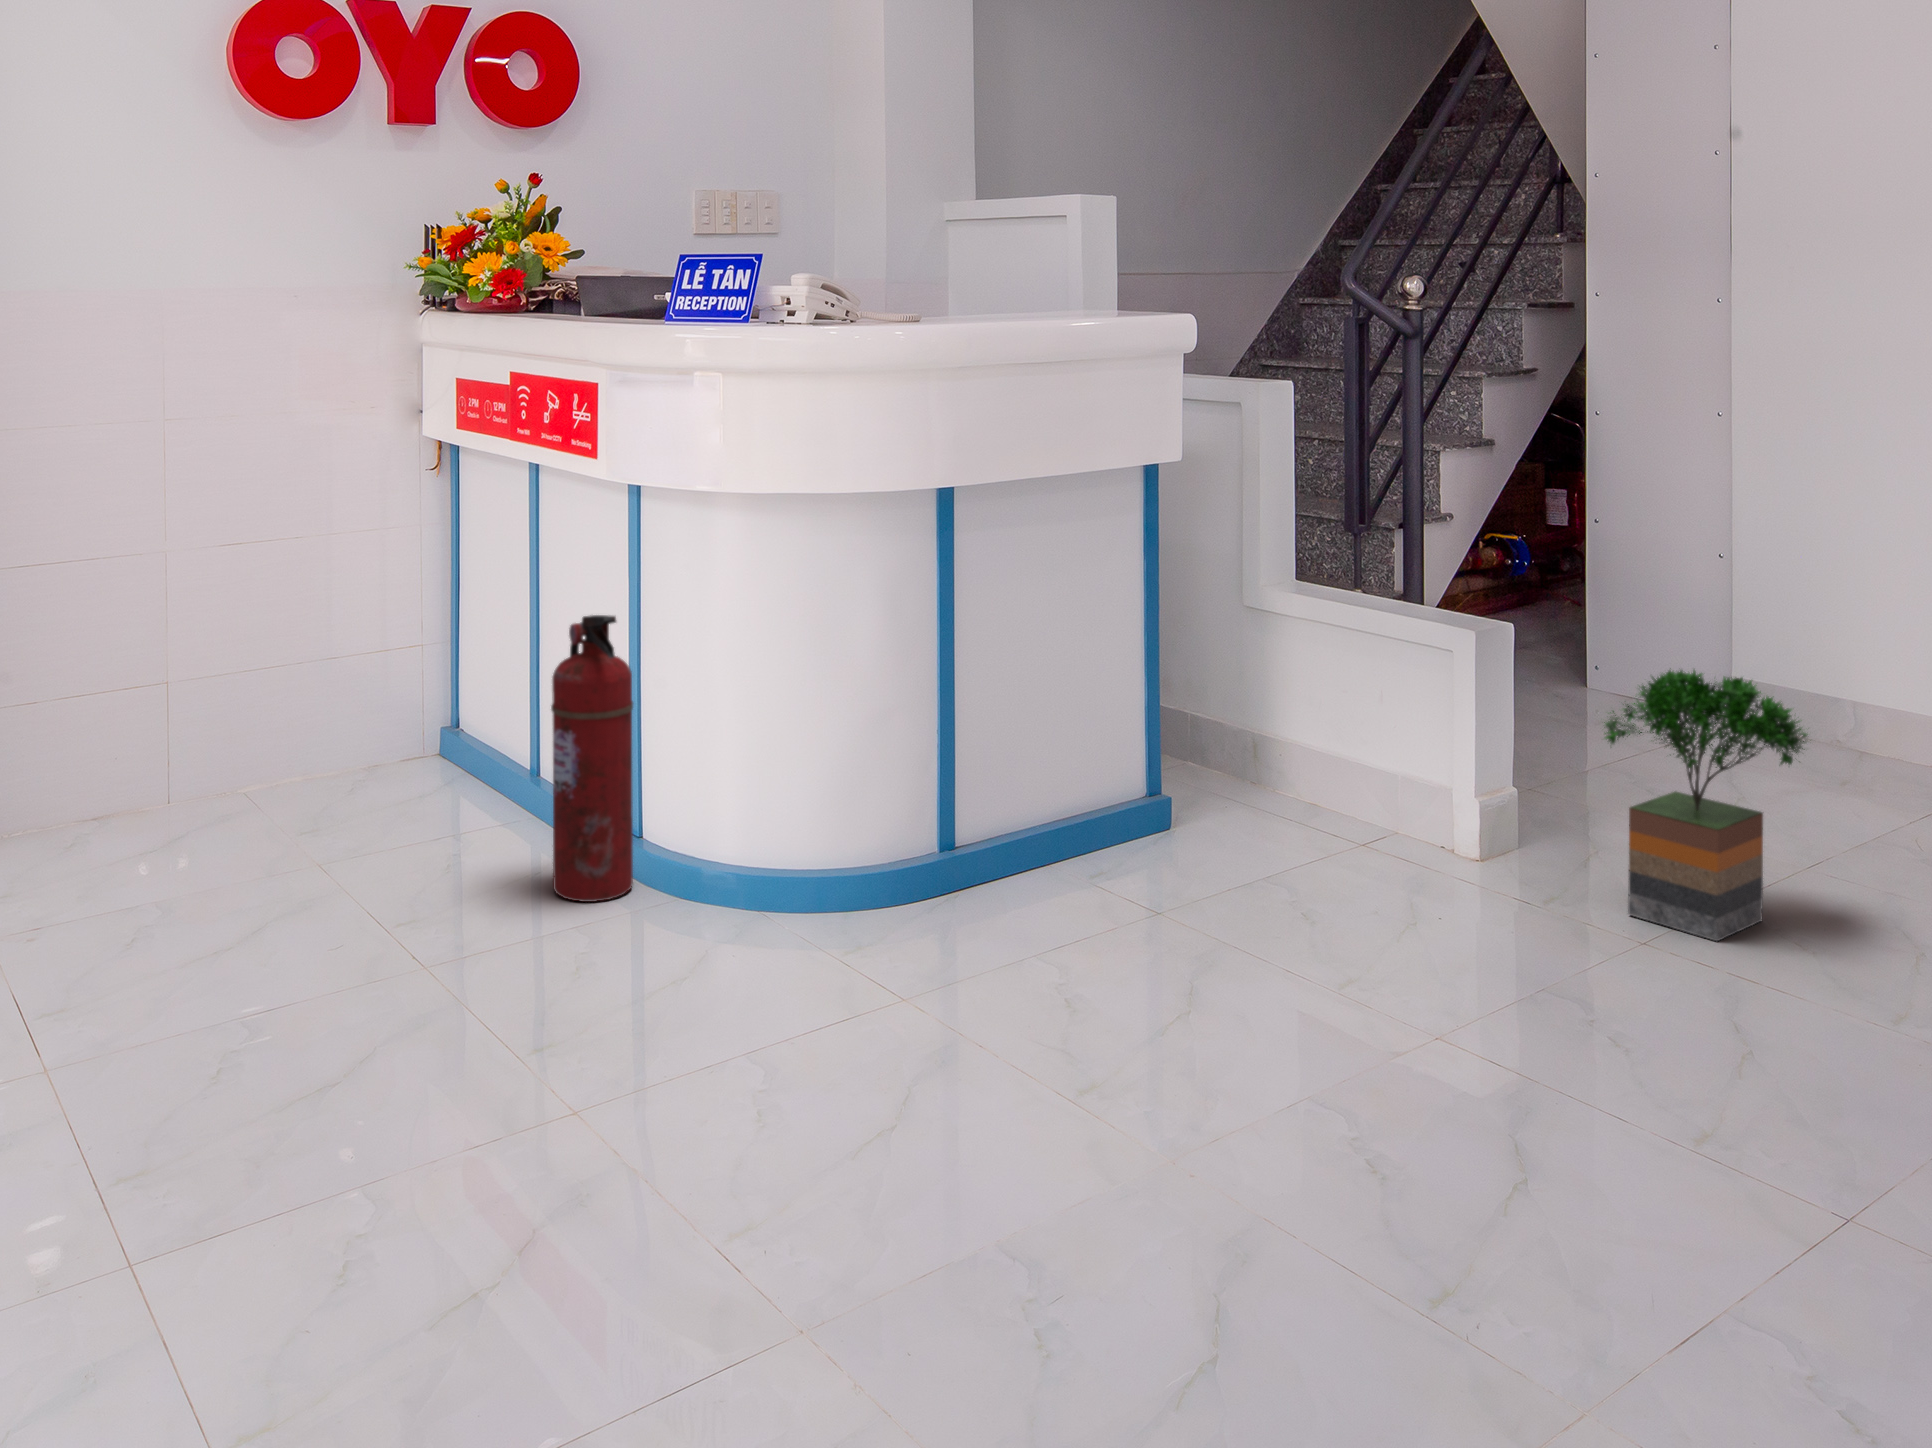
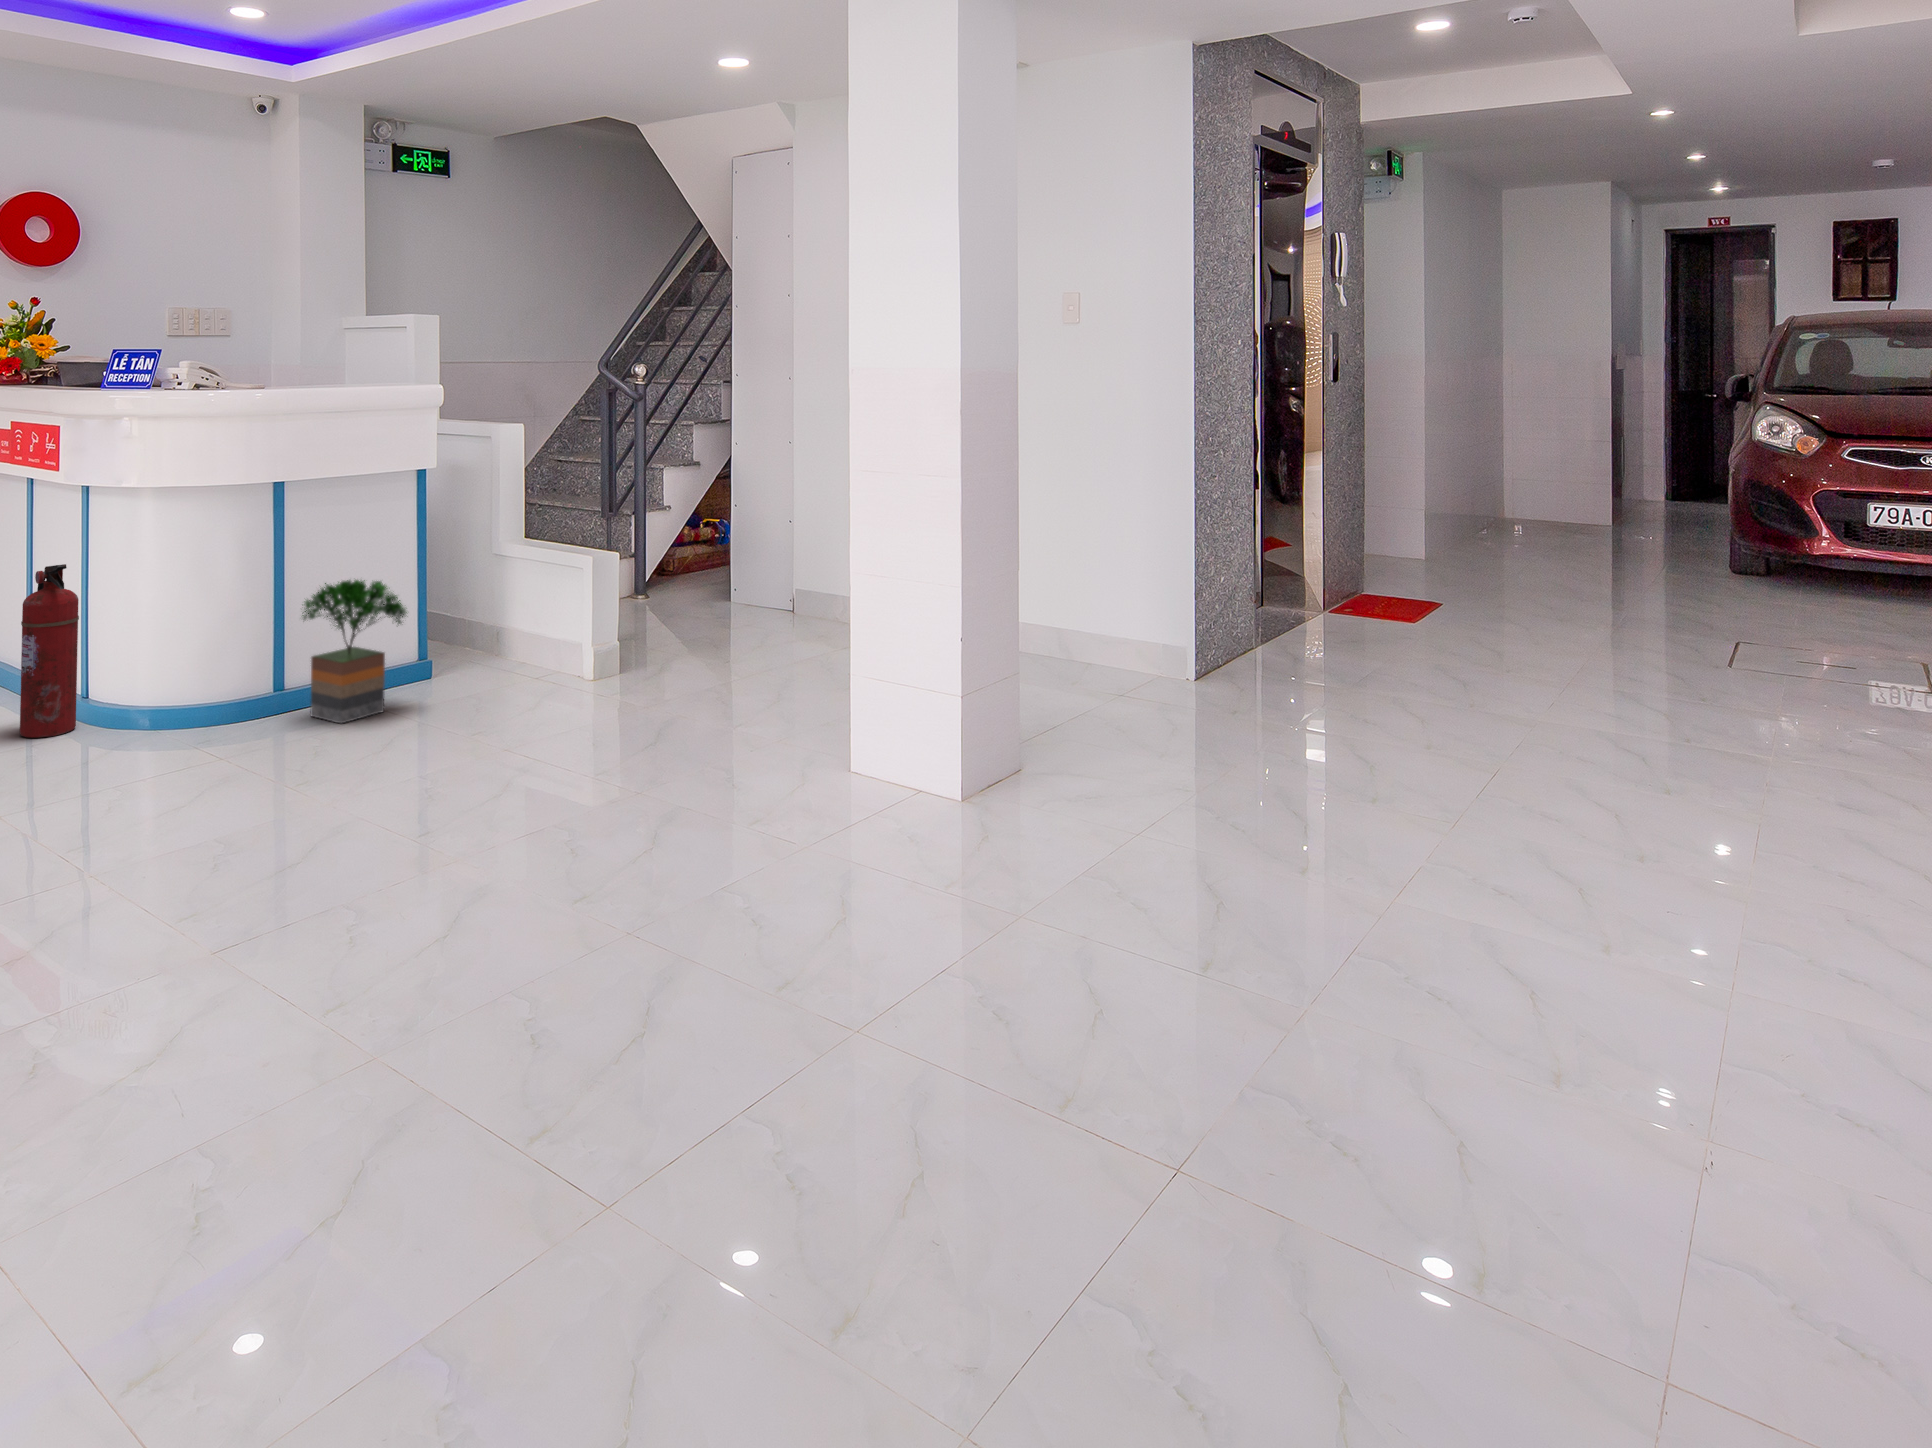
potted tree: present [1604,670,1808,941] -> present [302,580,407,723]

